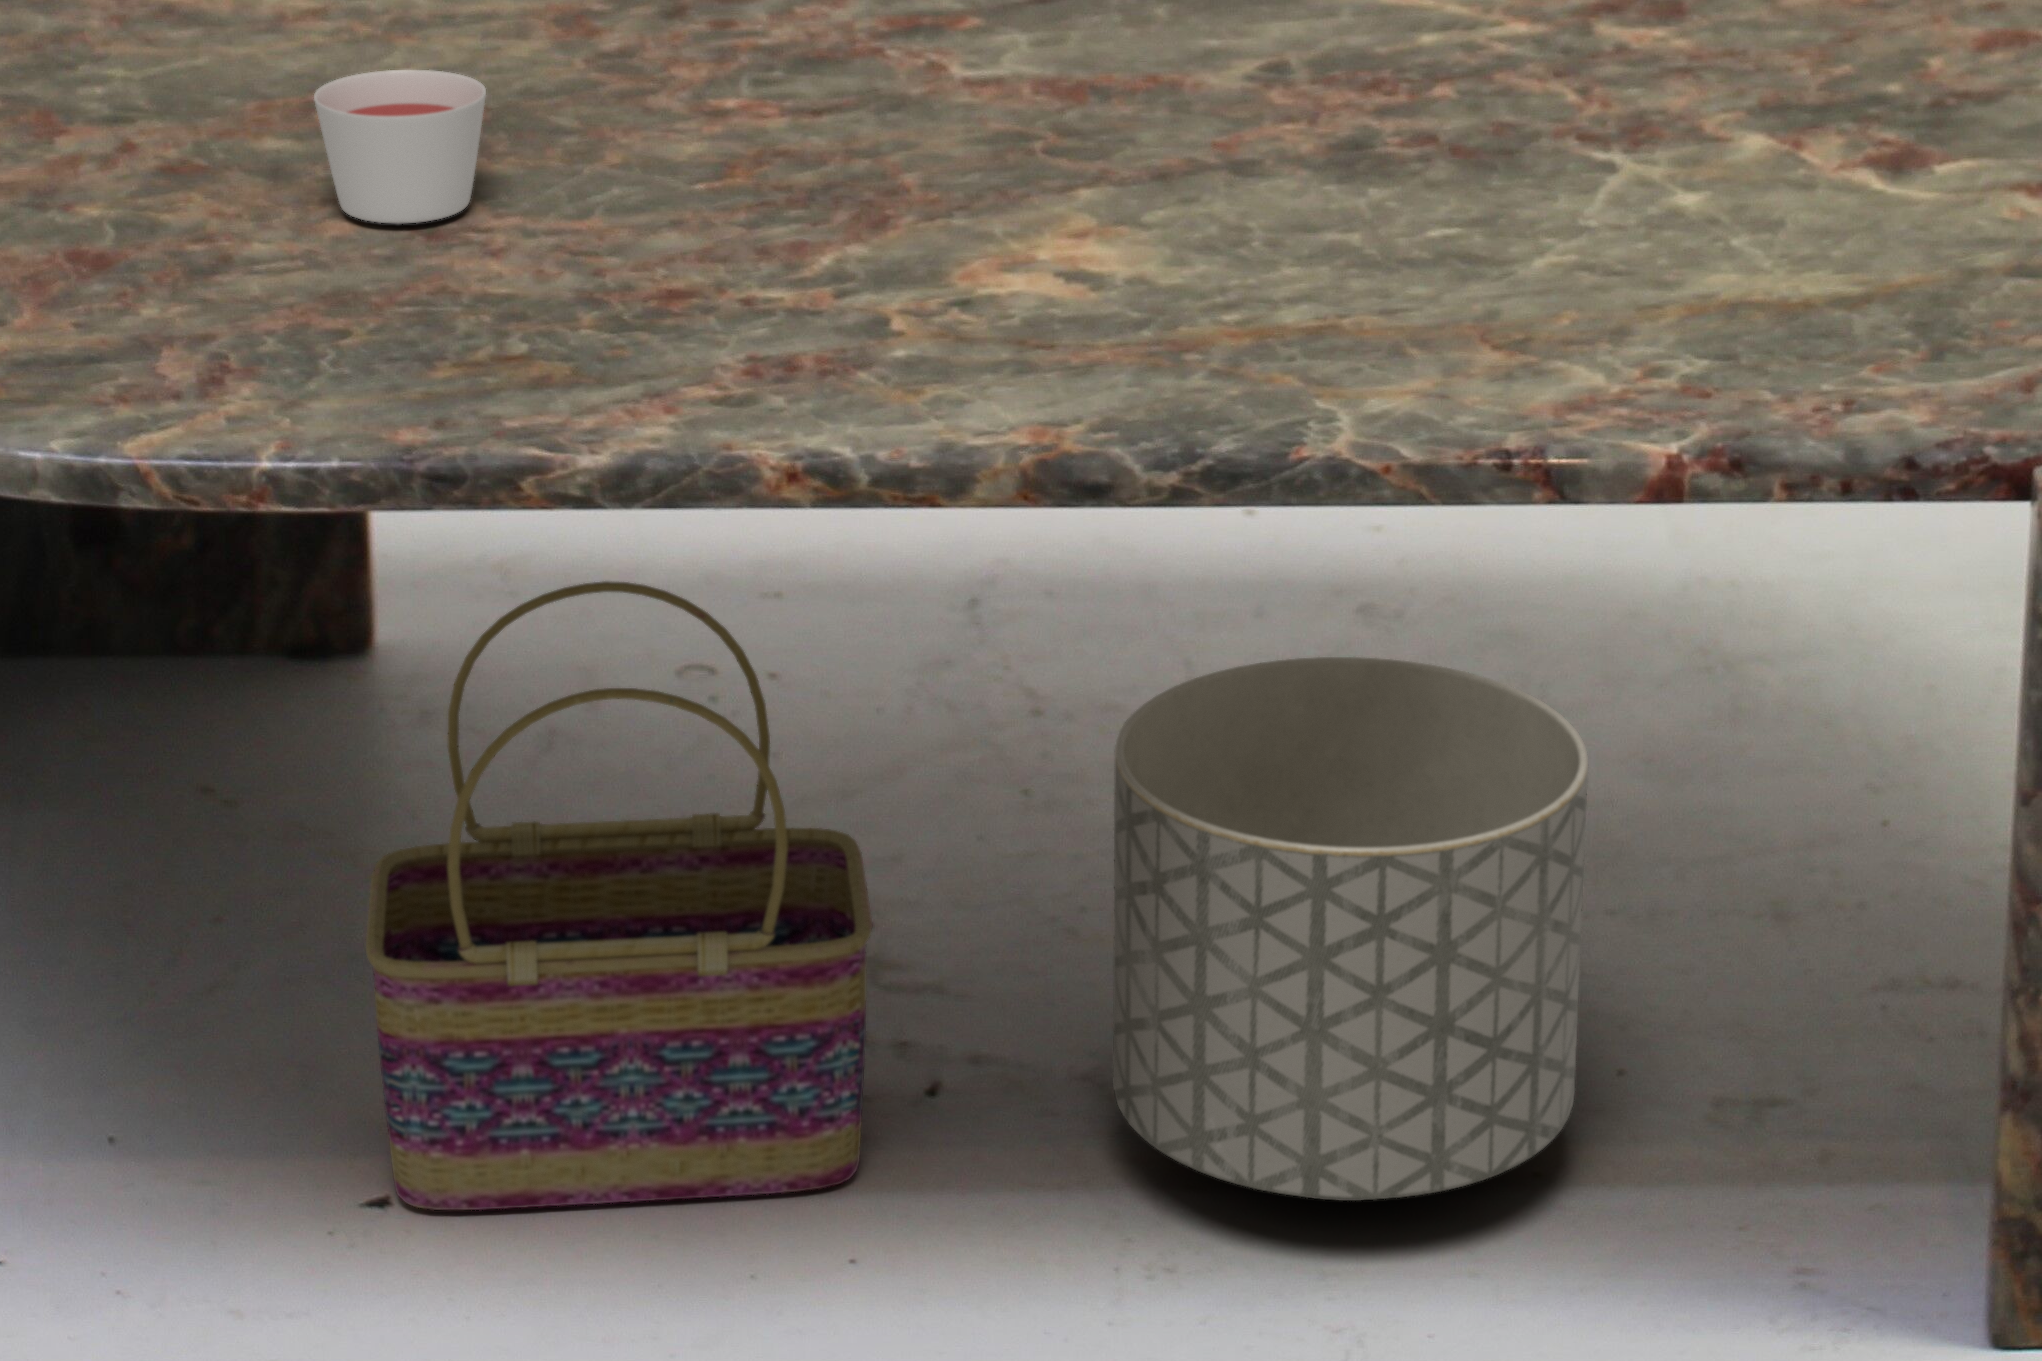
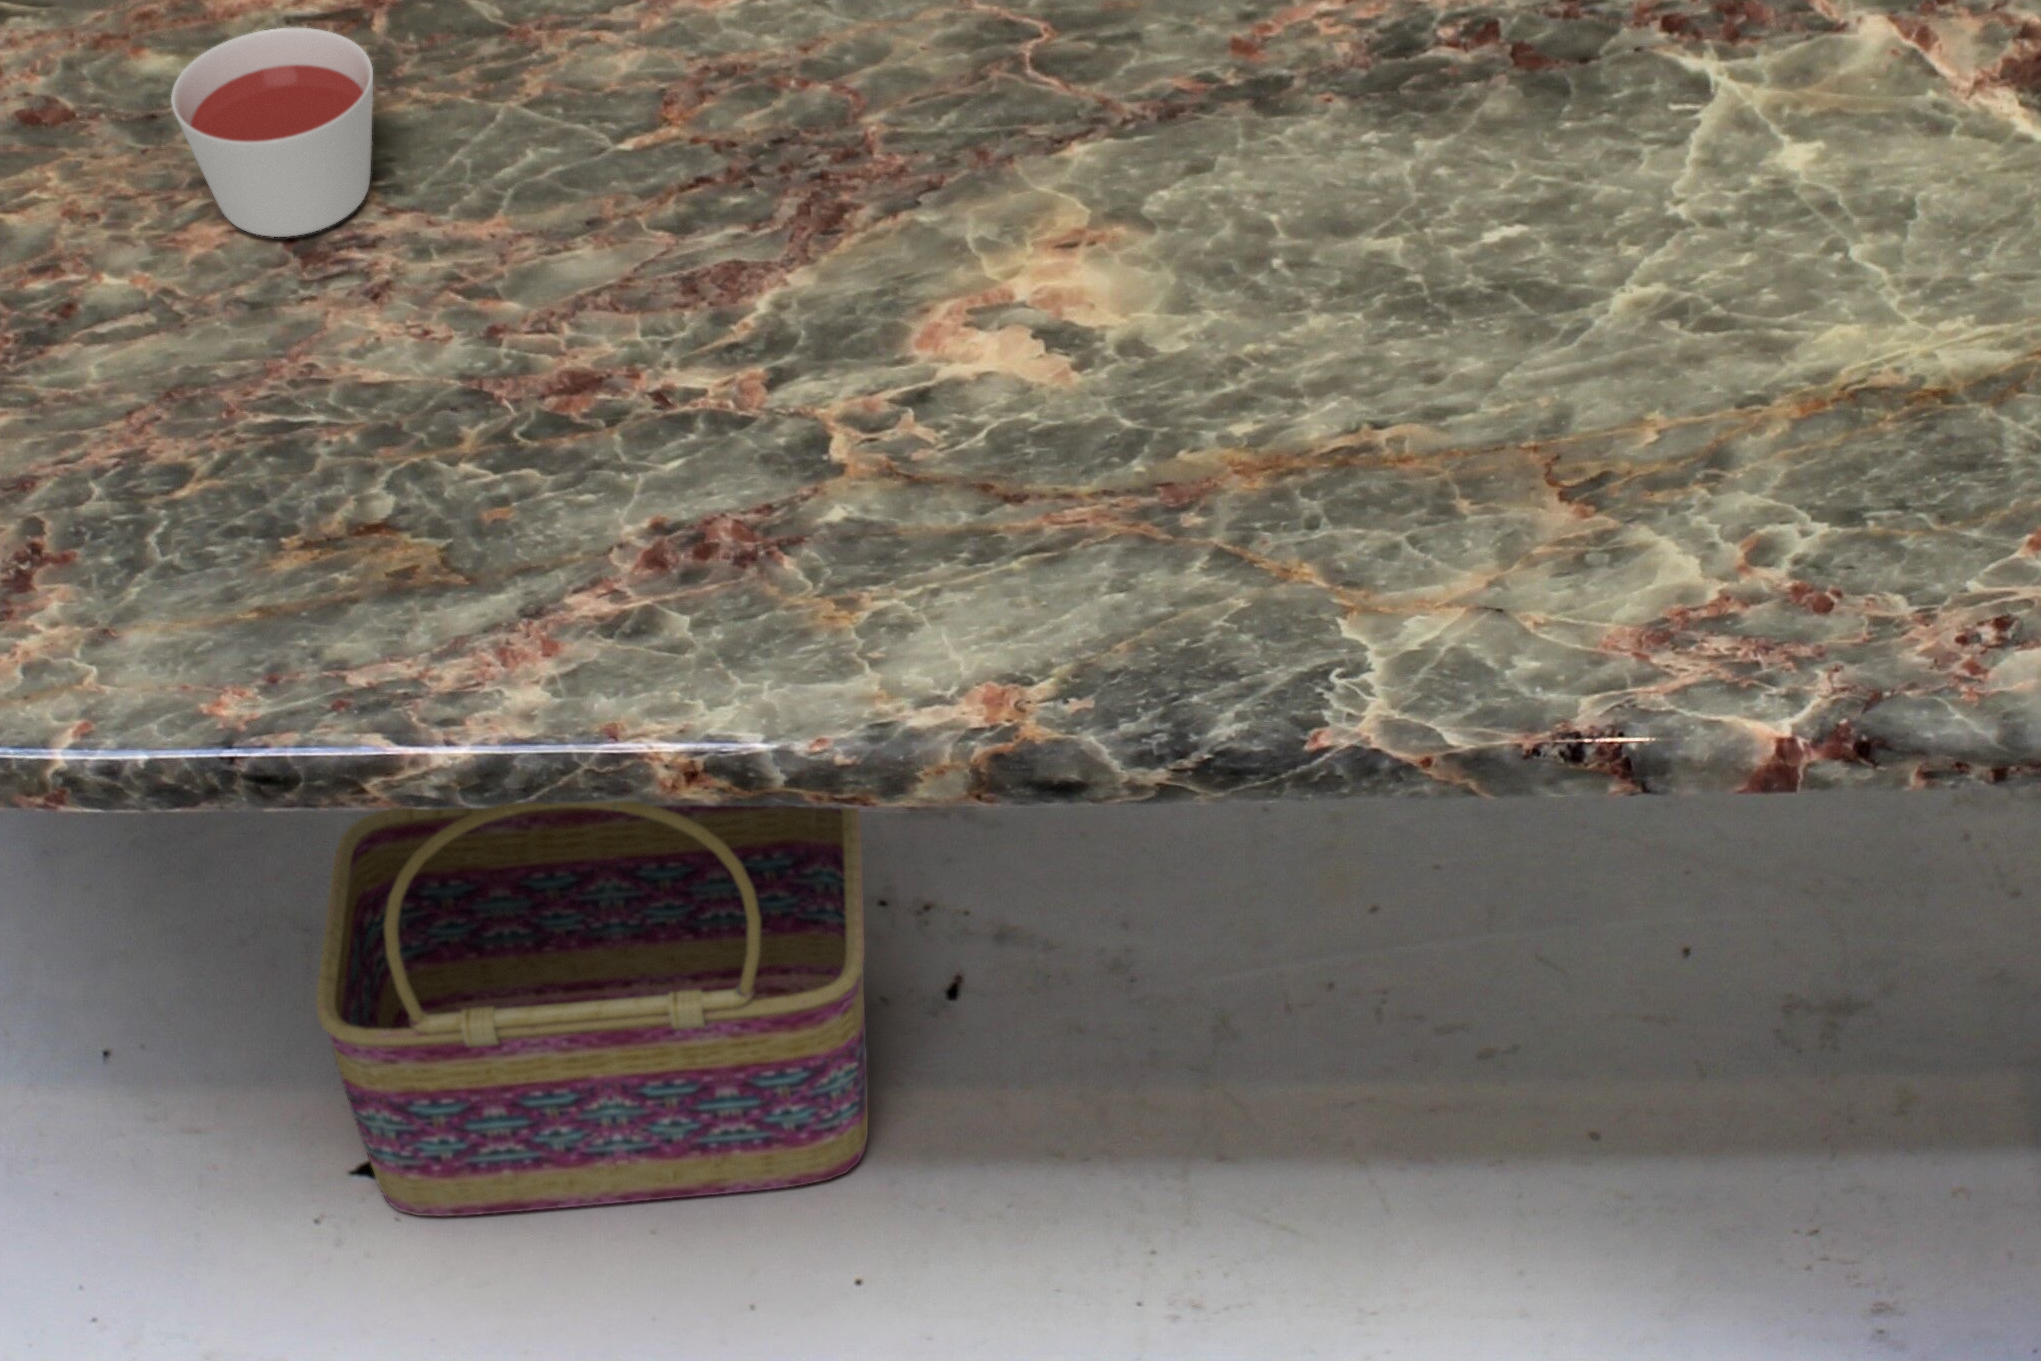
planter: present [1113,657,1588,1201] -> none [1124,606,1655,1272]

